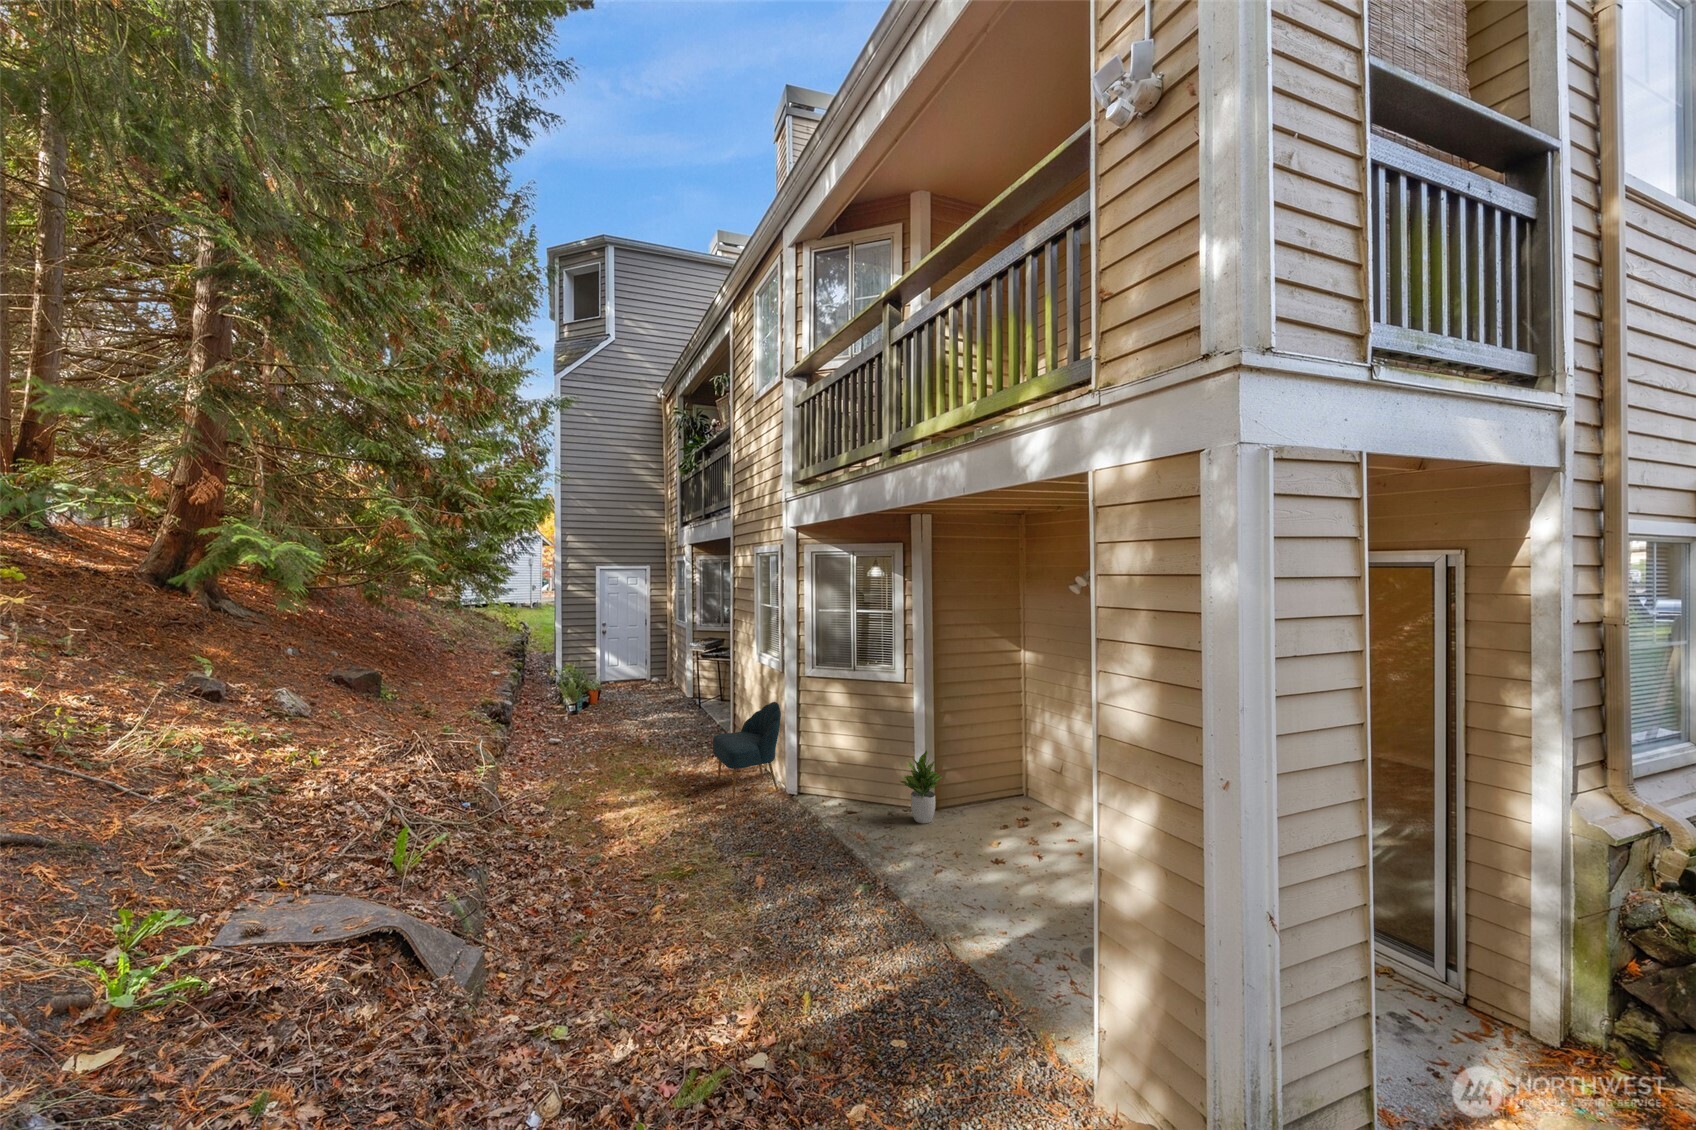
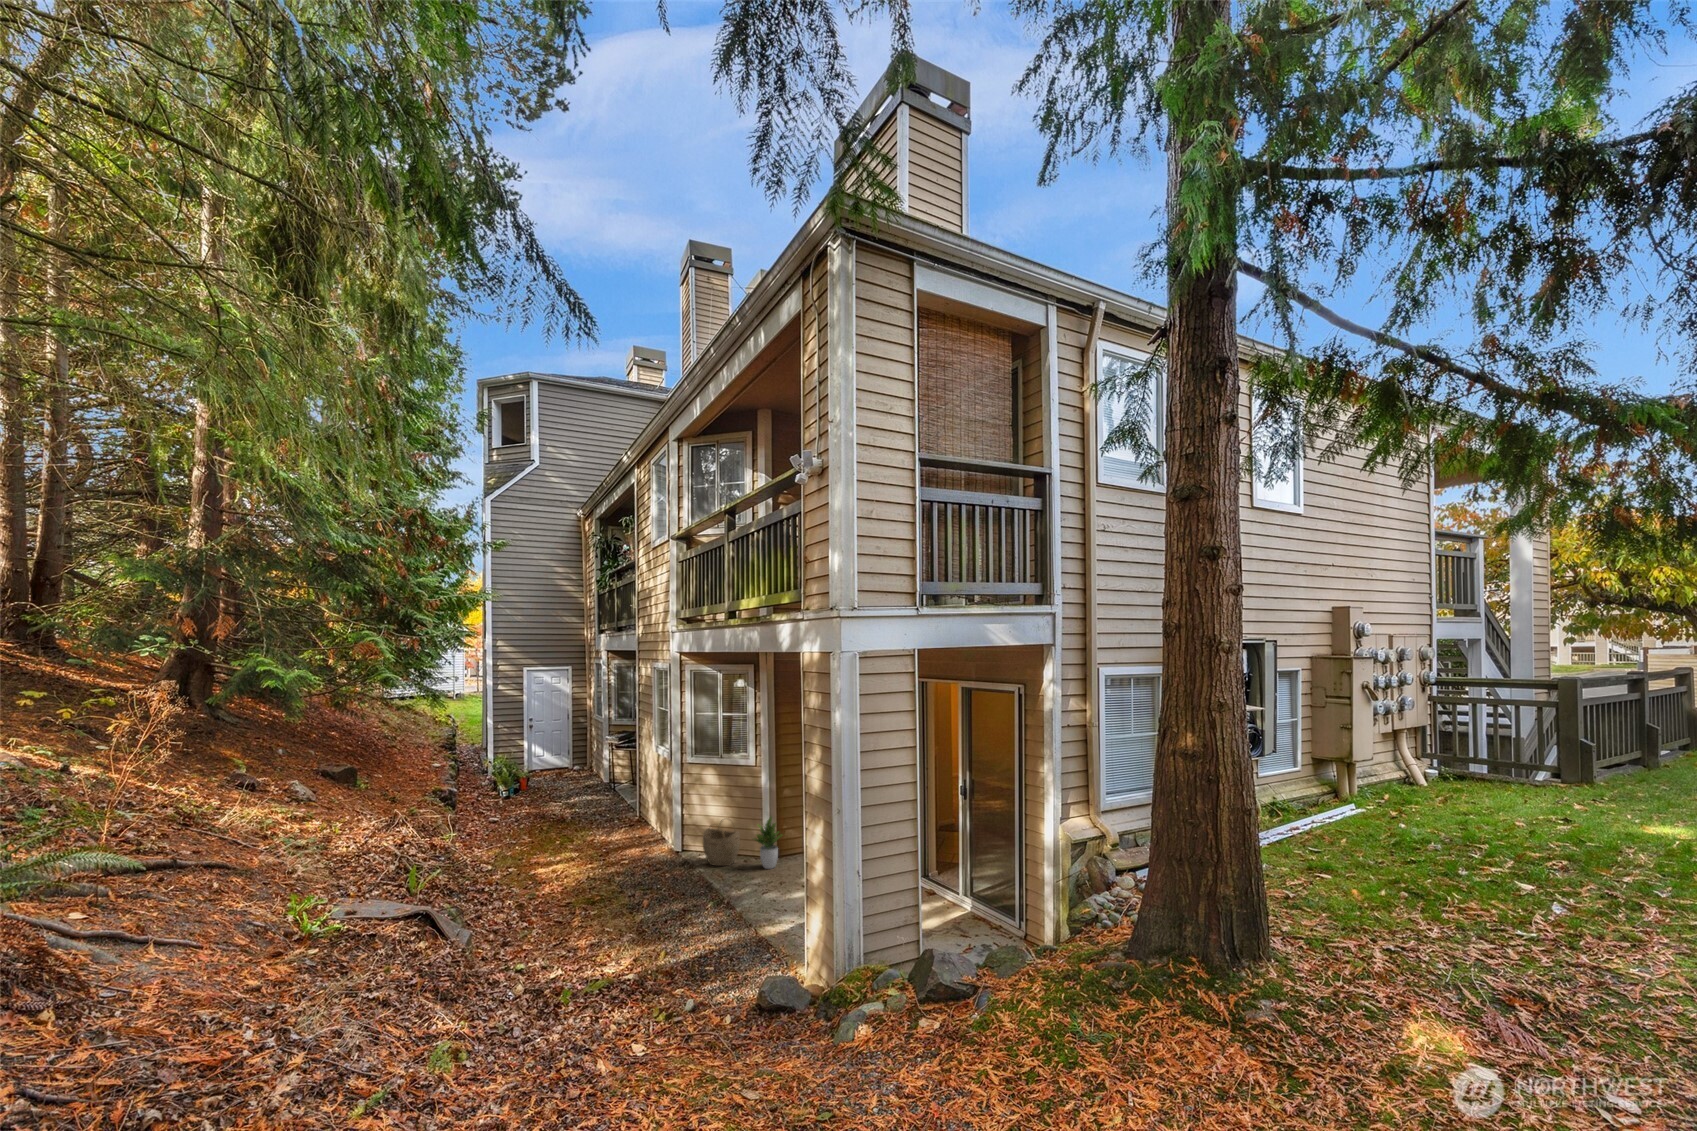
chair: present [713,702,781,799] -> none [617,784,669,861]
woven basket: none [830,751,880,816] -> present [703,820,740,866]

